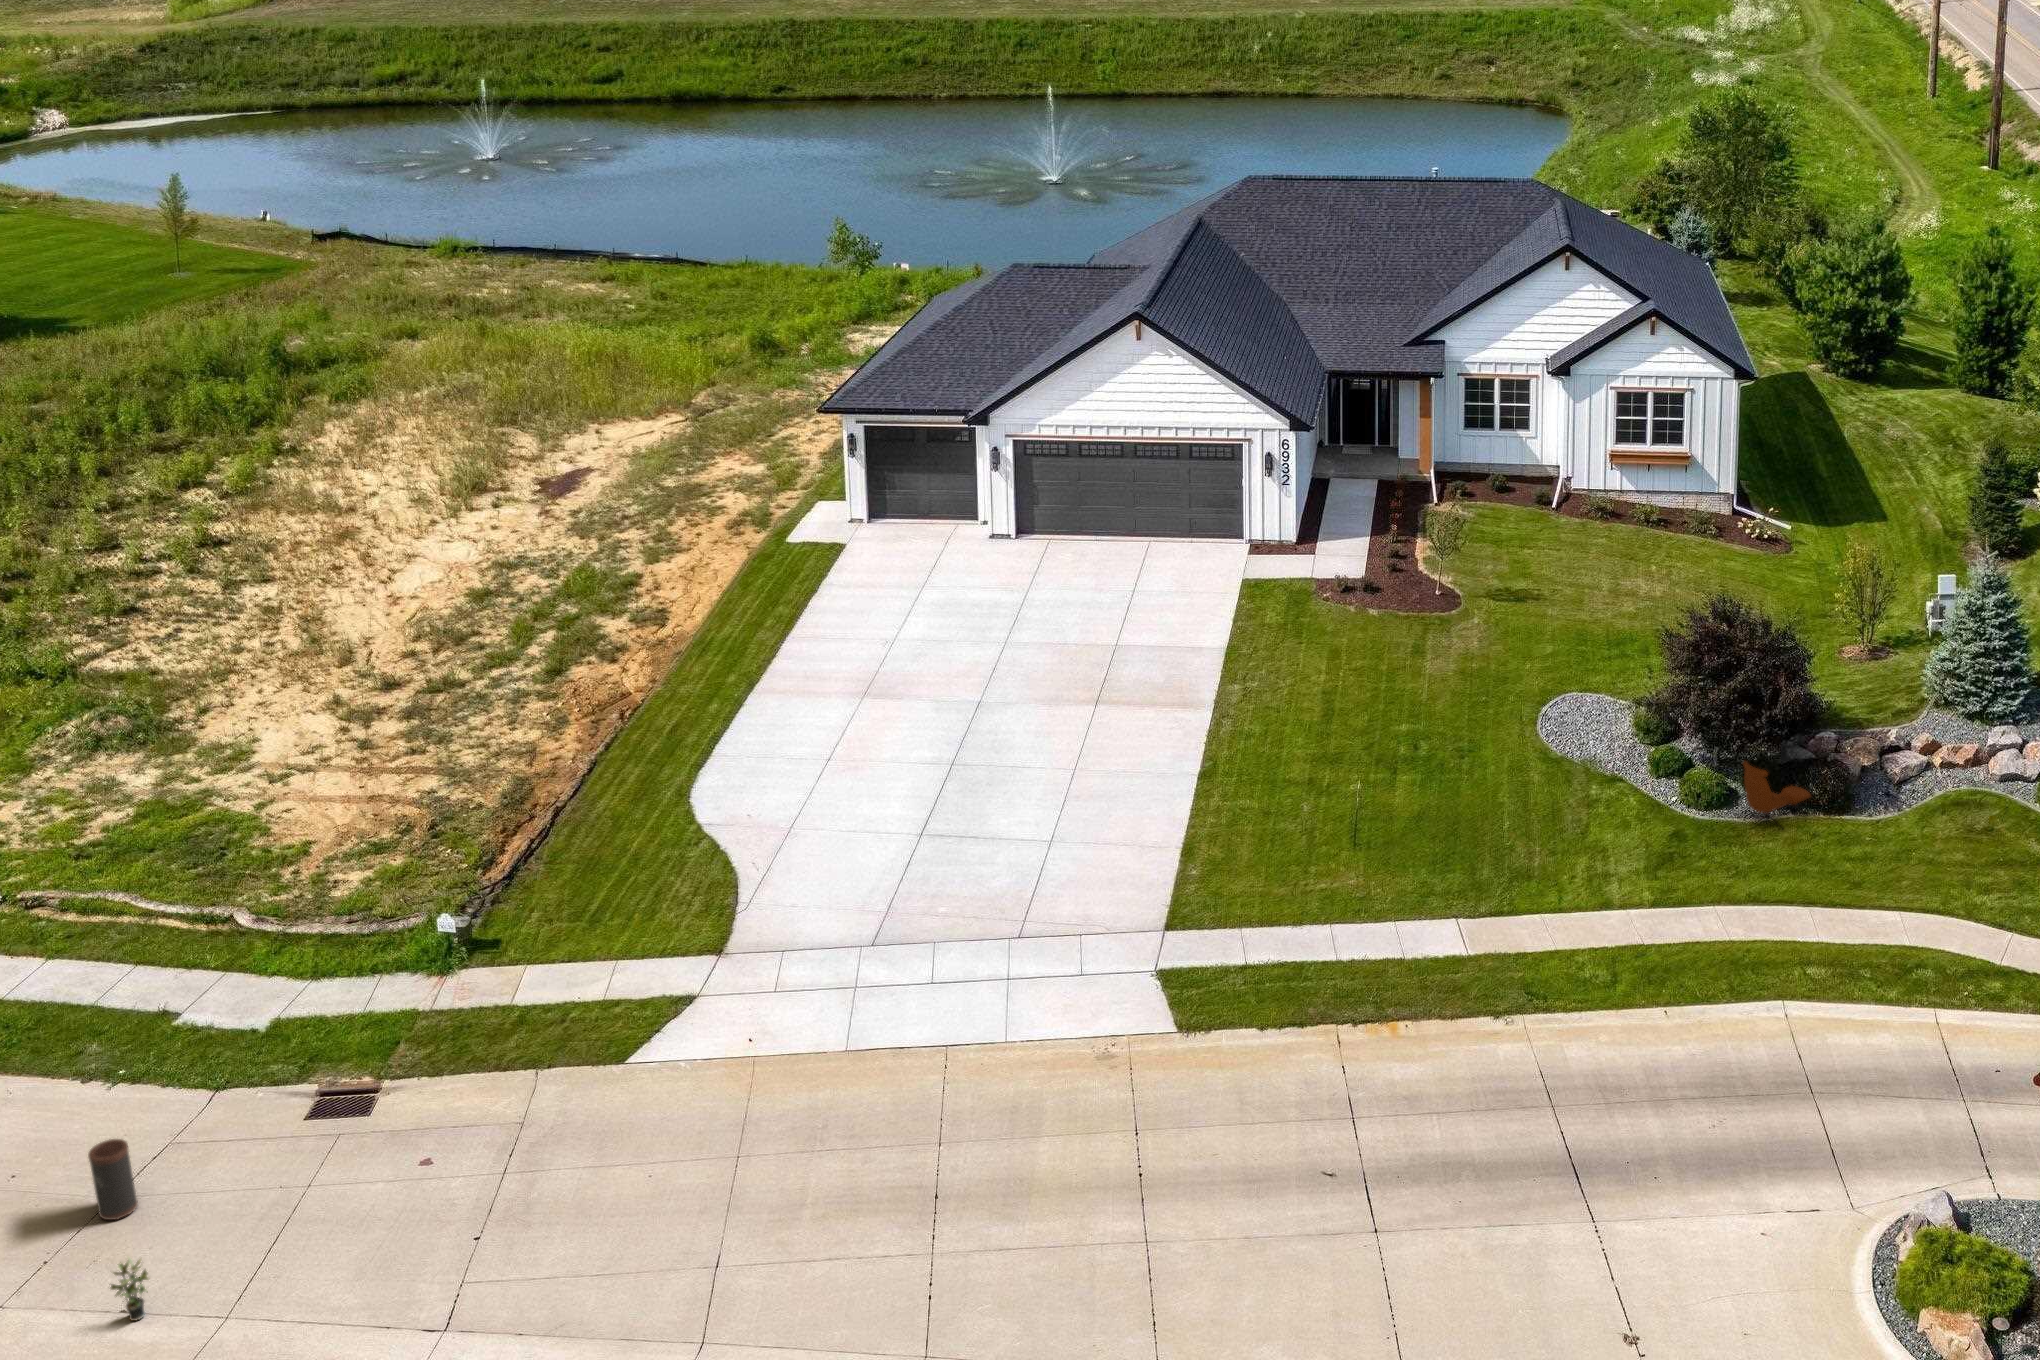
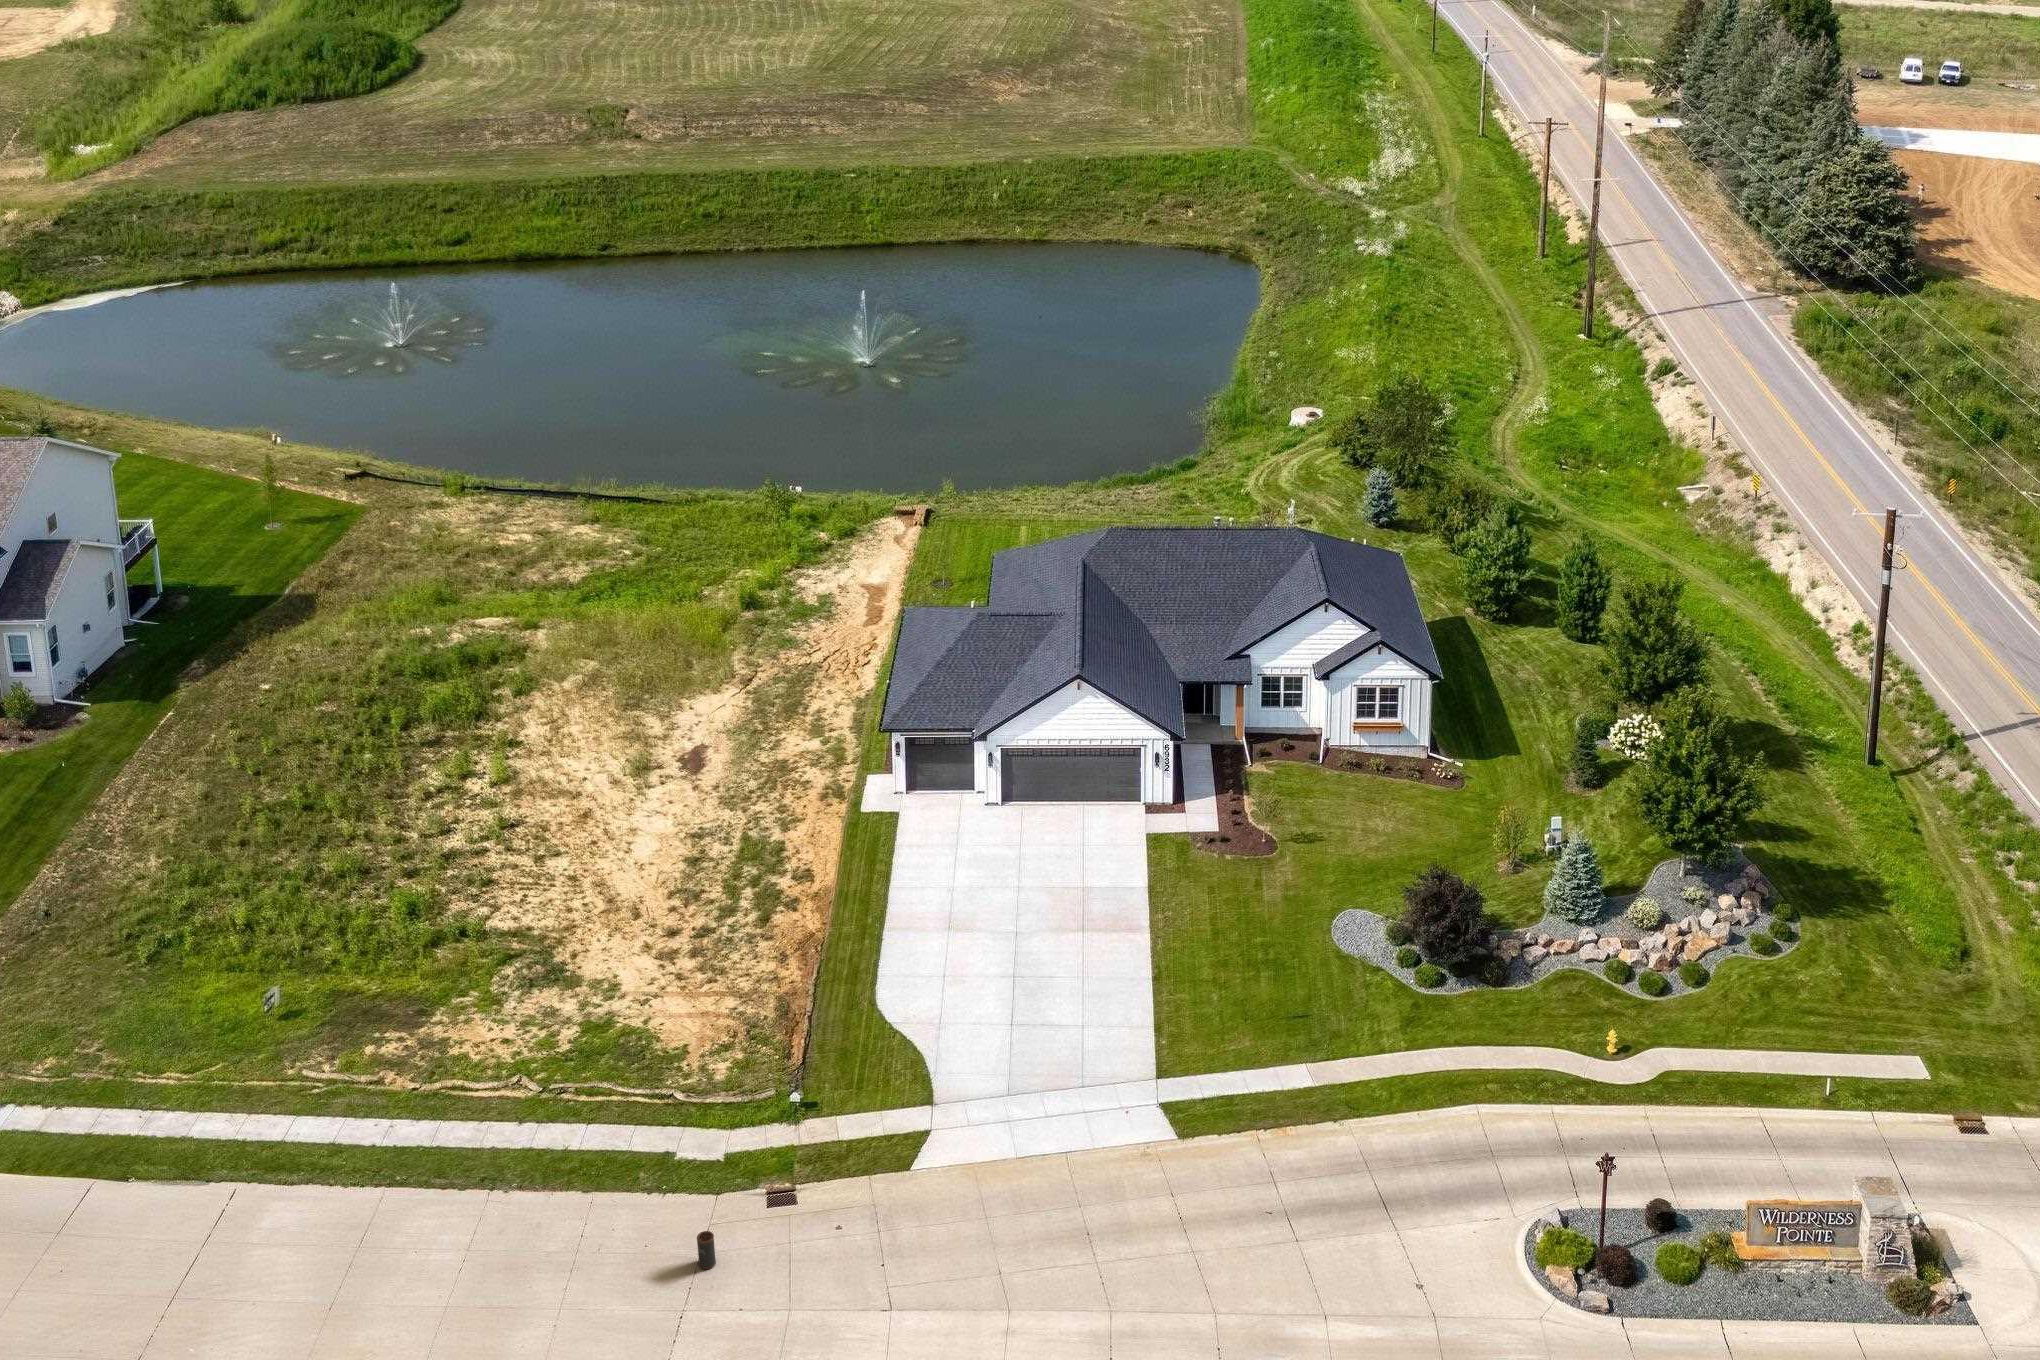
lounge chair: present [1743,762,1811,827] -> none [1451,963,1487,998]
potted plant: present [111,1258,148,1321] -> none [736,1288,753,1317]

